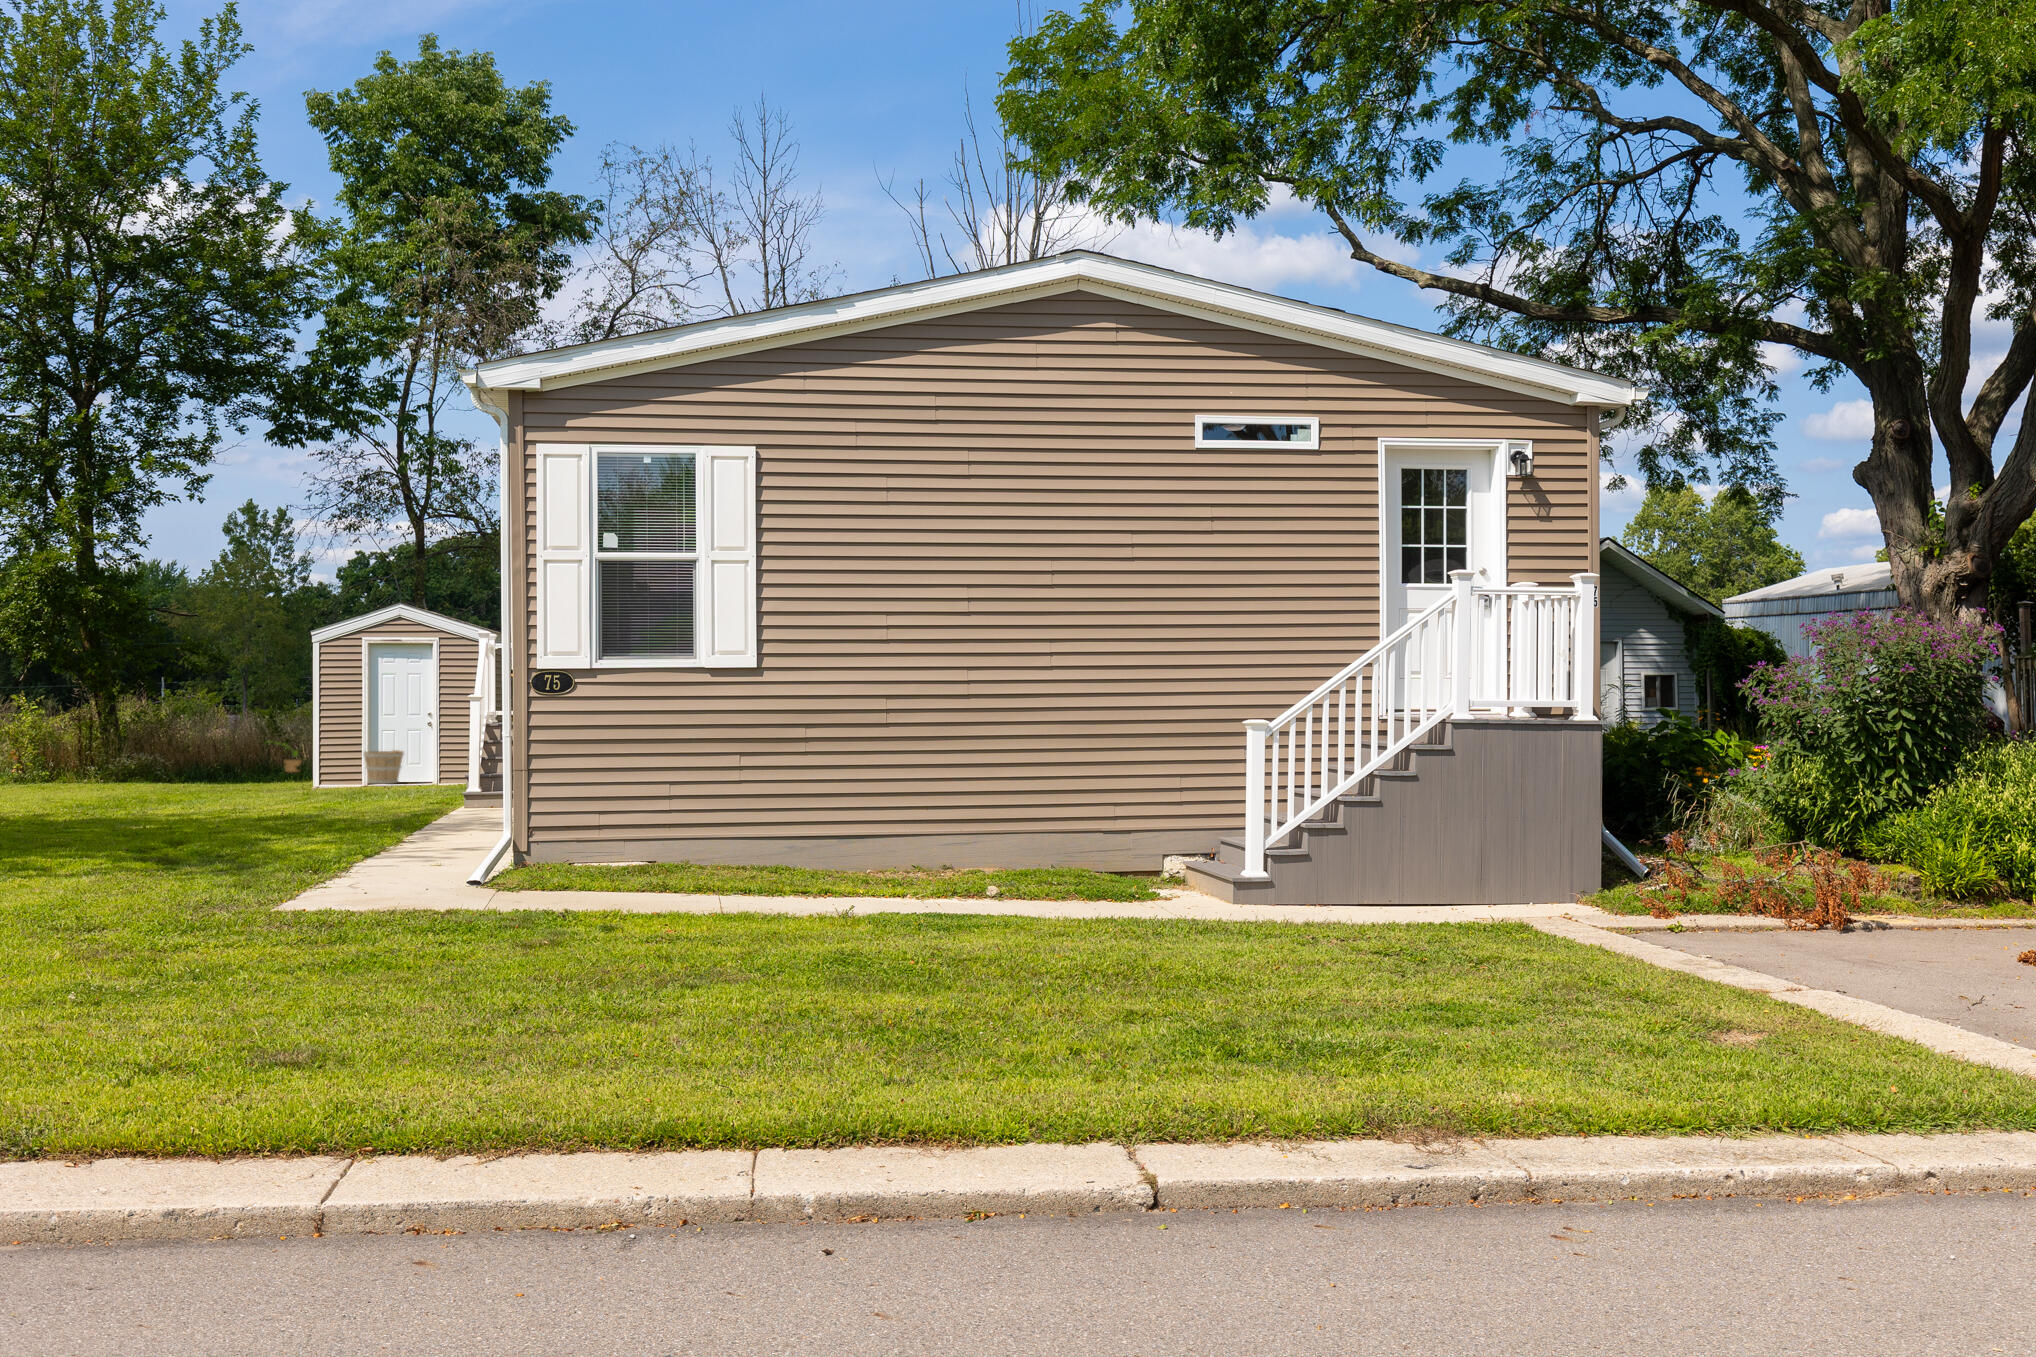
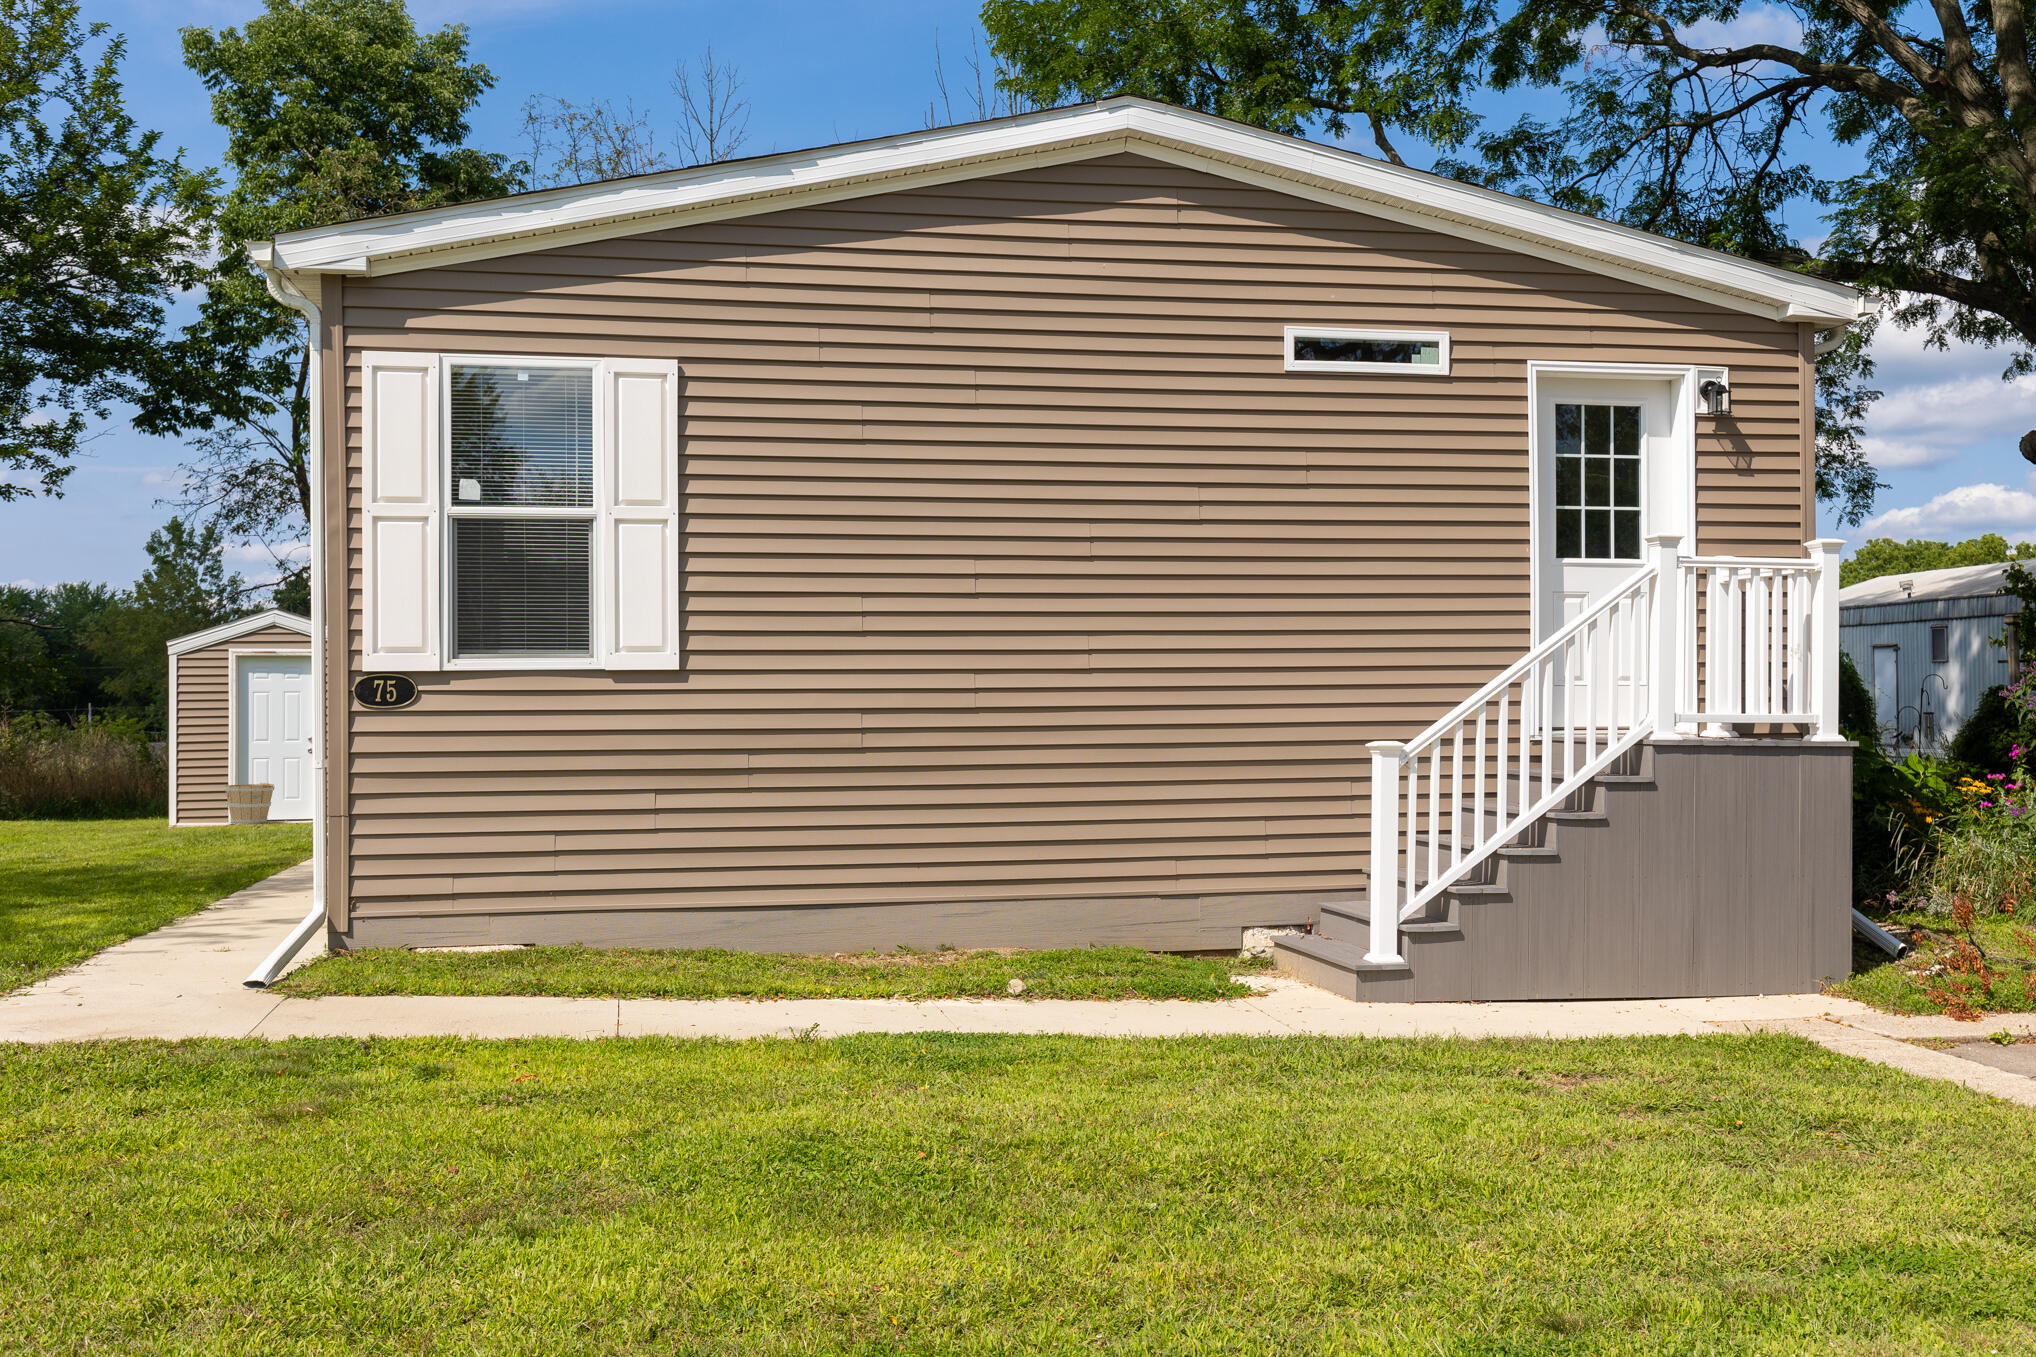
potted plant: present [265,741,301,772] -> none [116,772,162,809]

